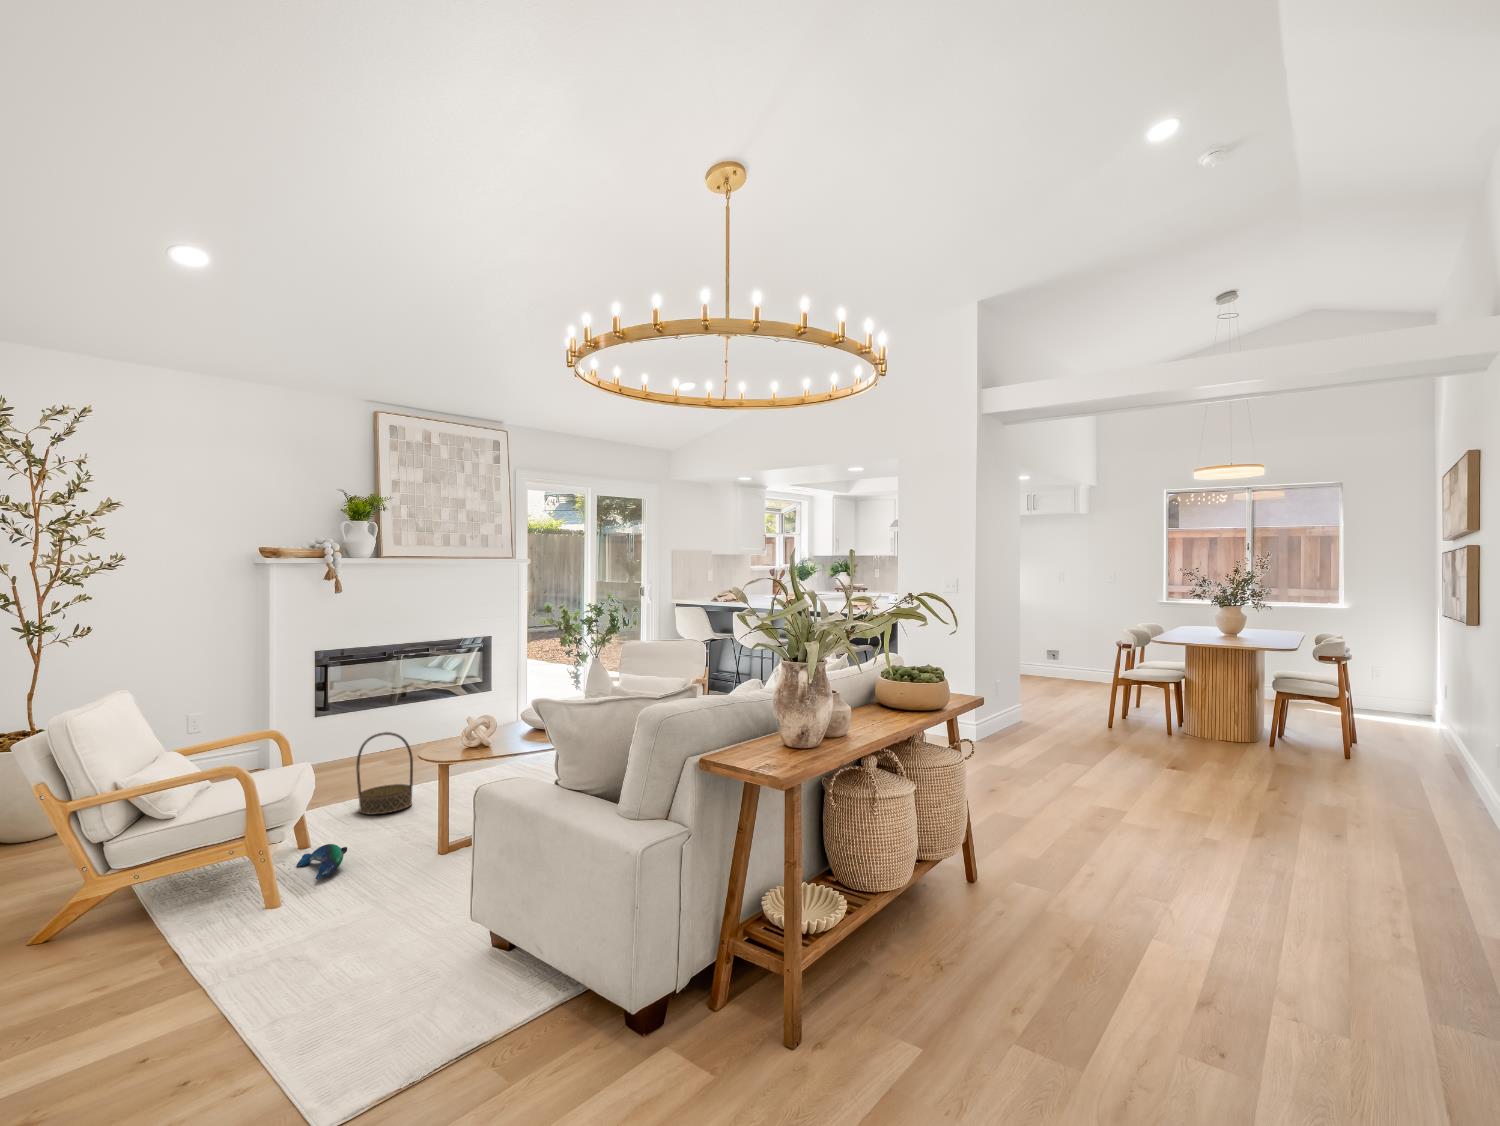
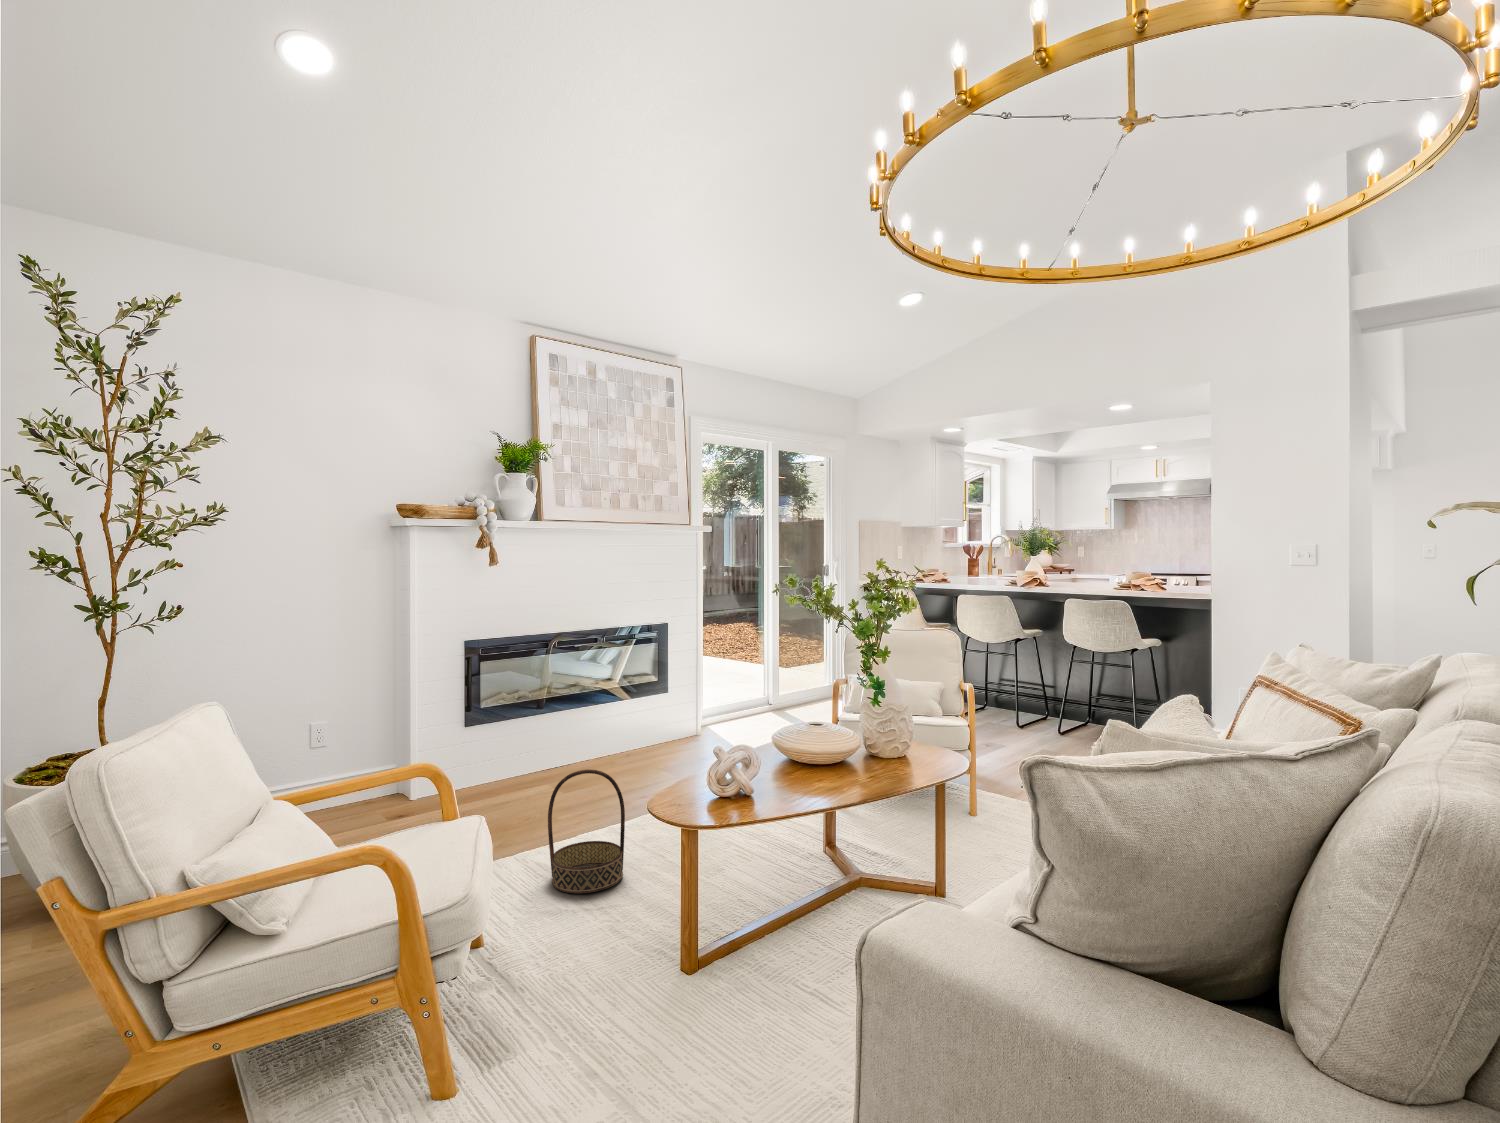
plush toy: present [297,844,347,880] -> none [496,977,579,1058]

